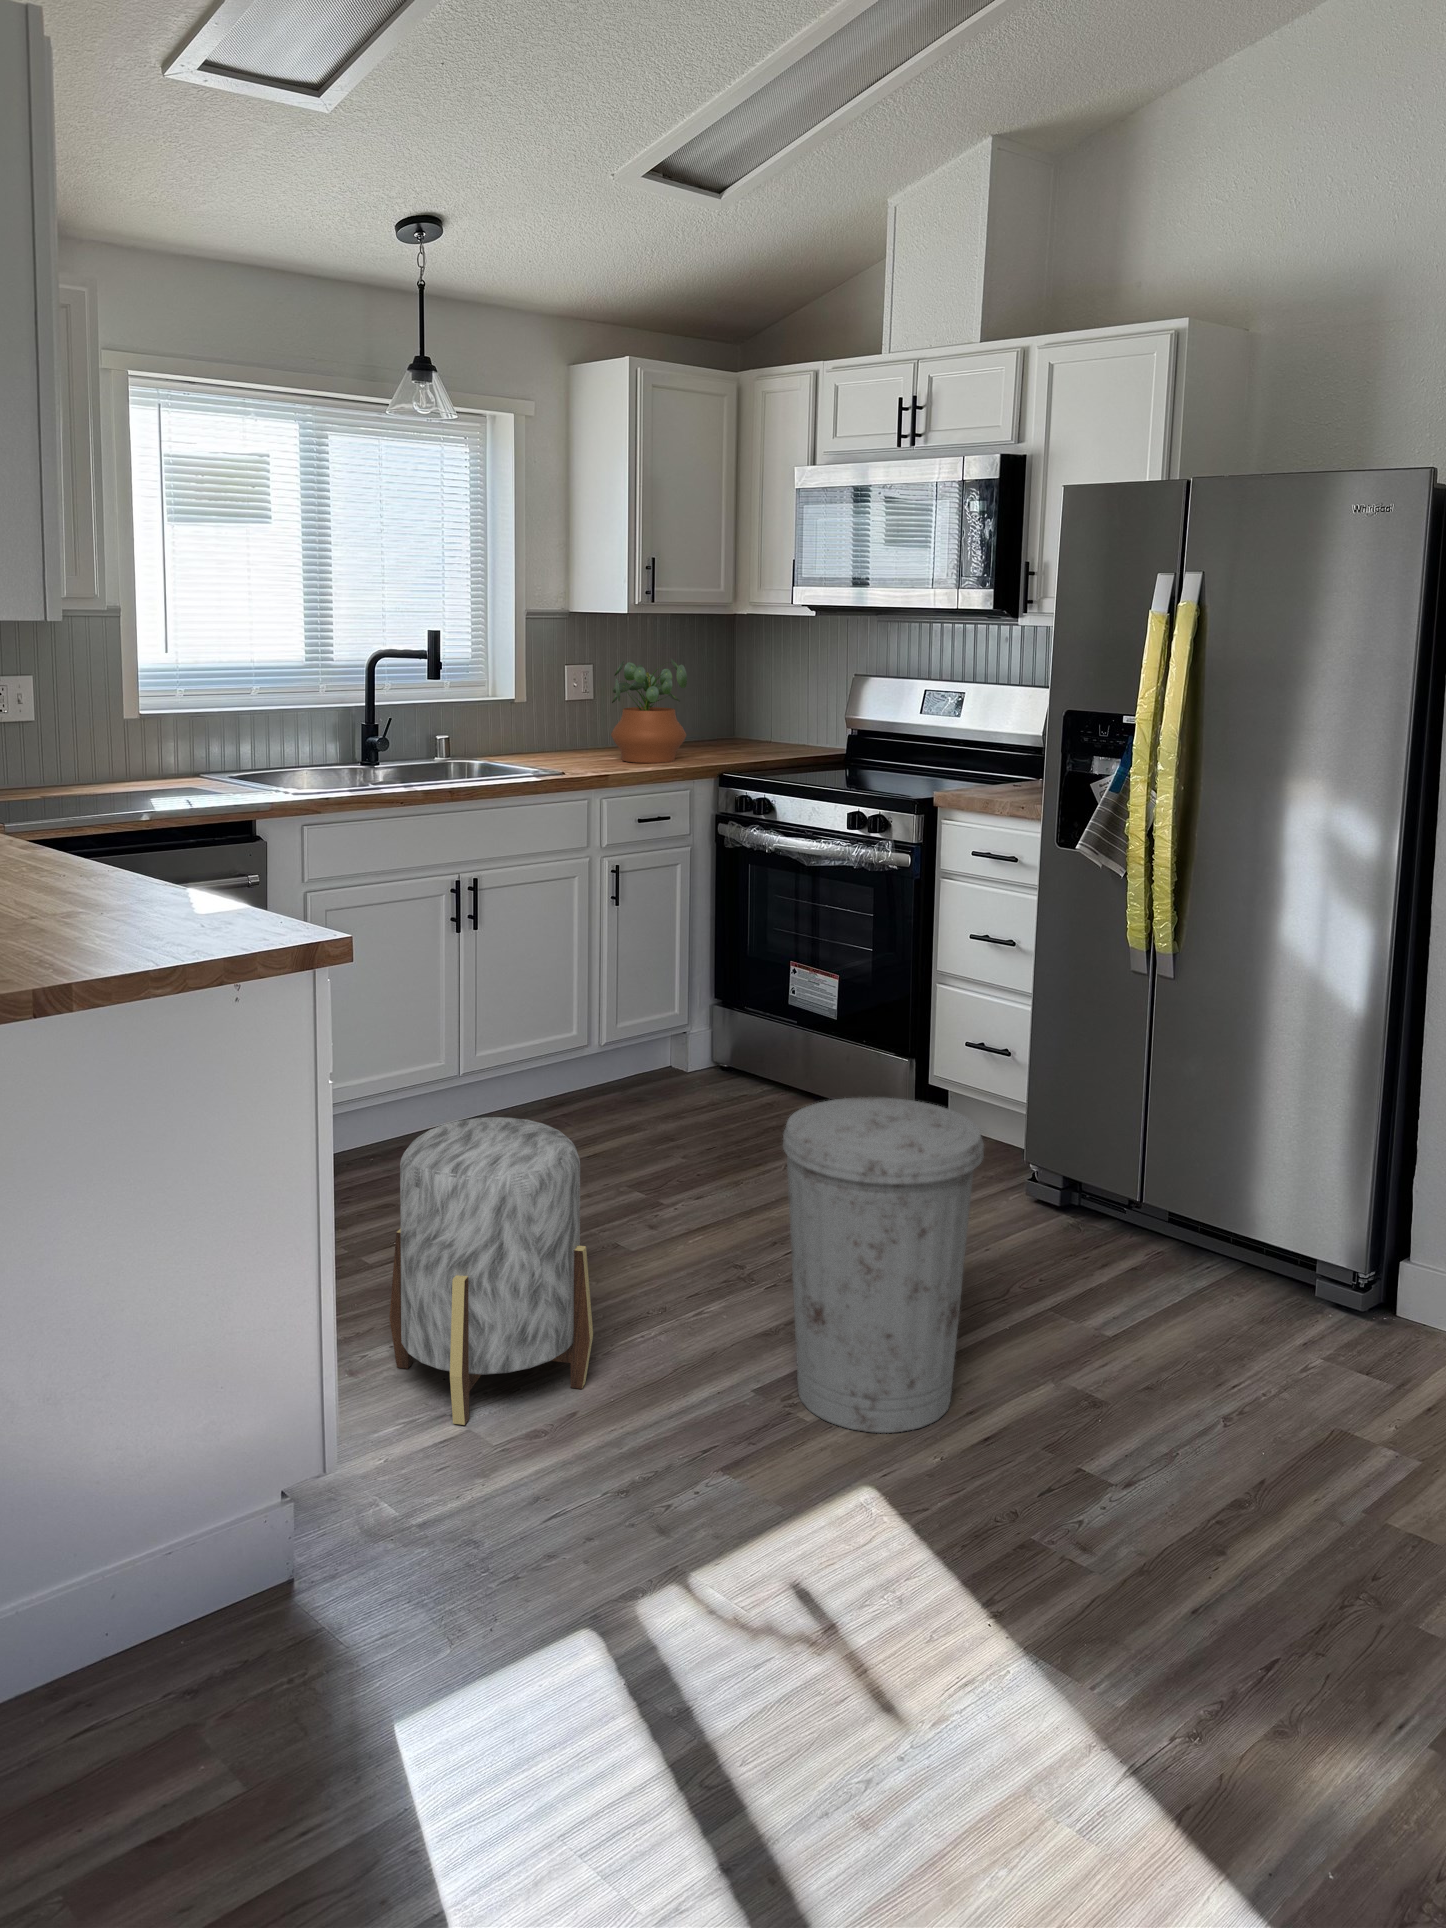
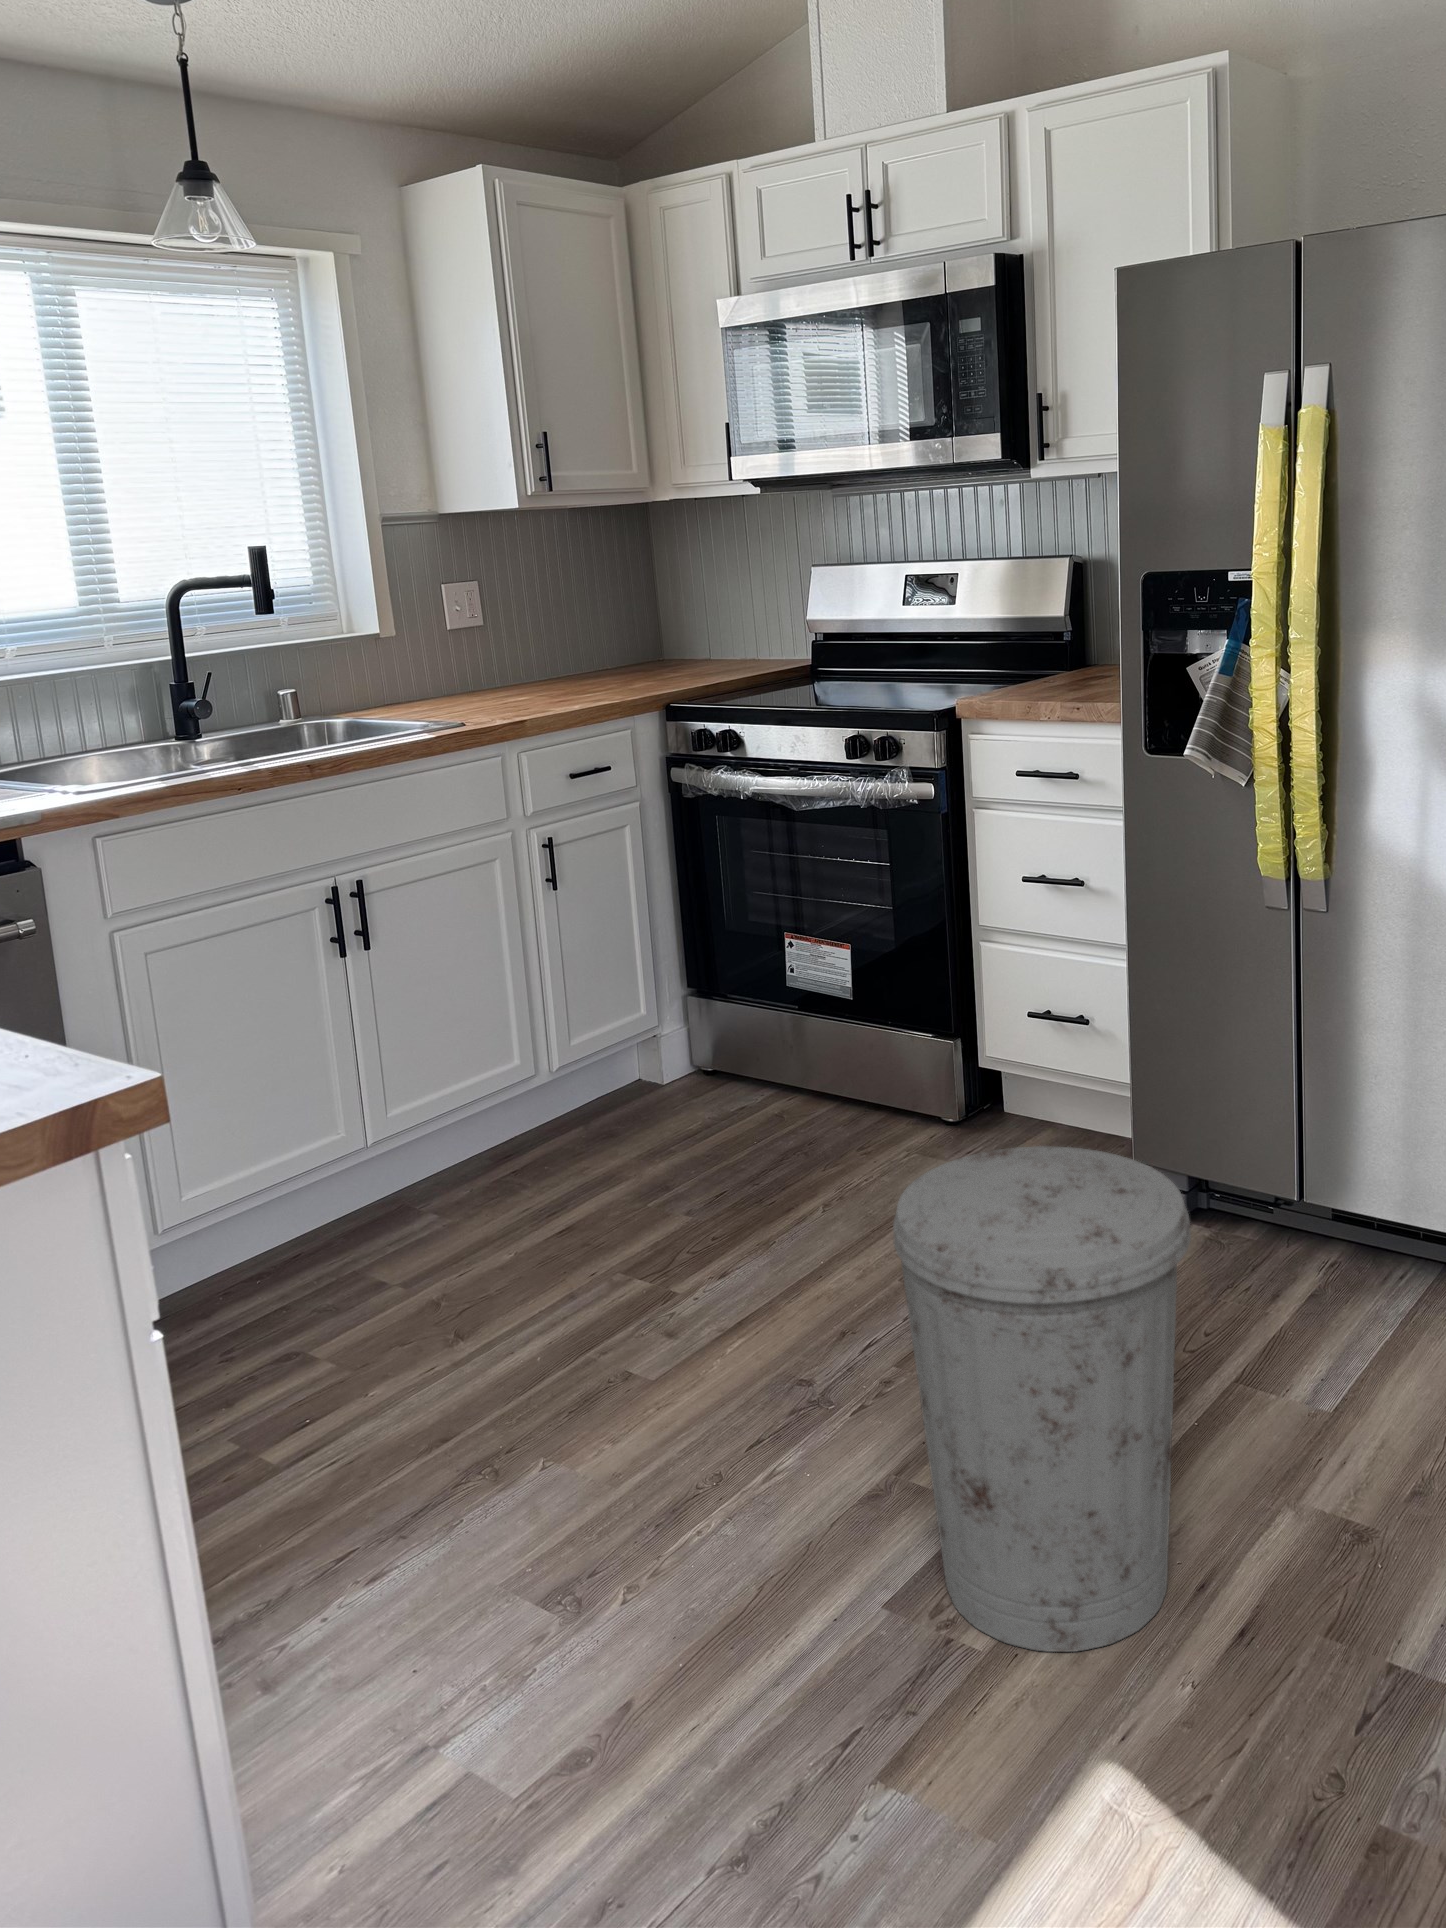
potted plant: present [611,659,687,763] -> none [509,561,614,701]
stool: present [389,1117,593,1425] -> none [310,1259,640,1764]

